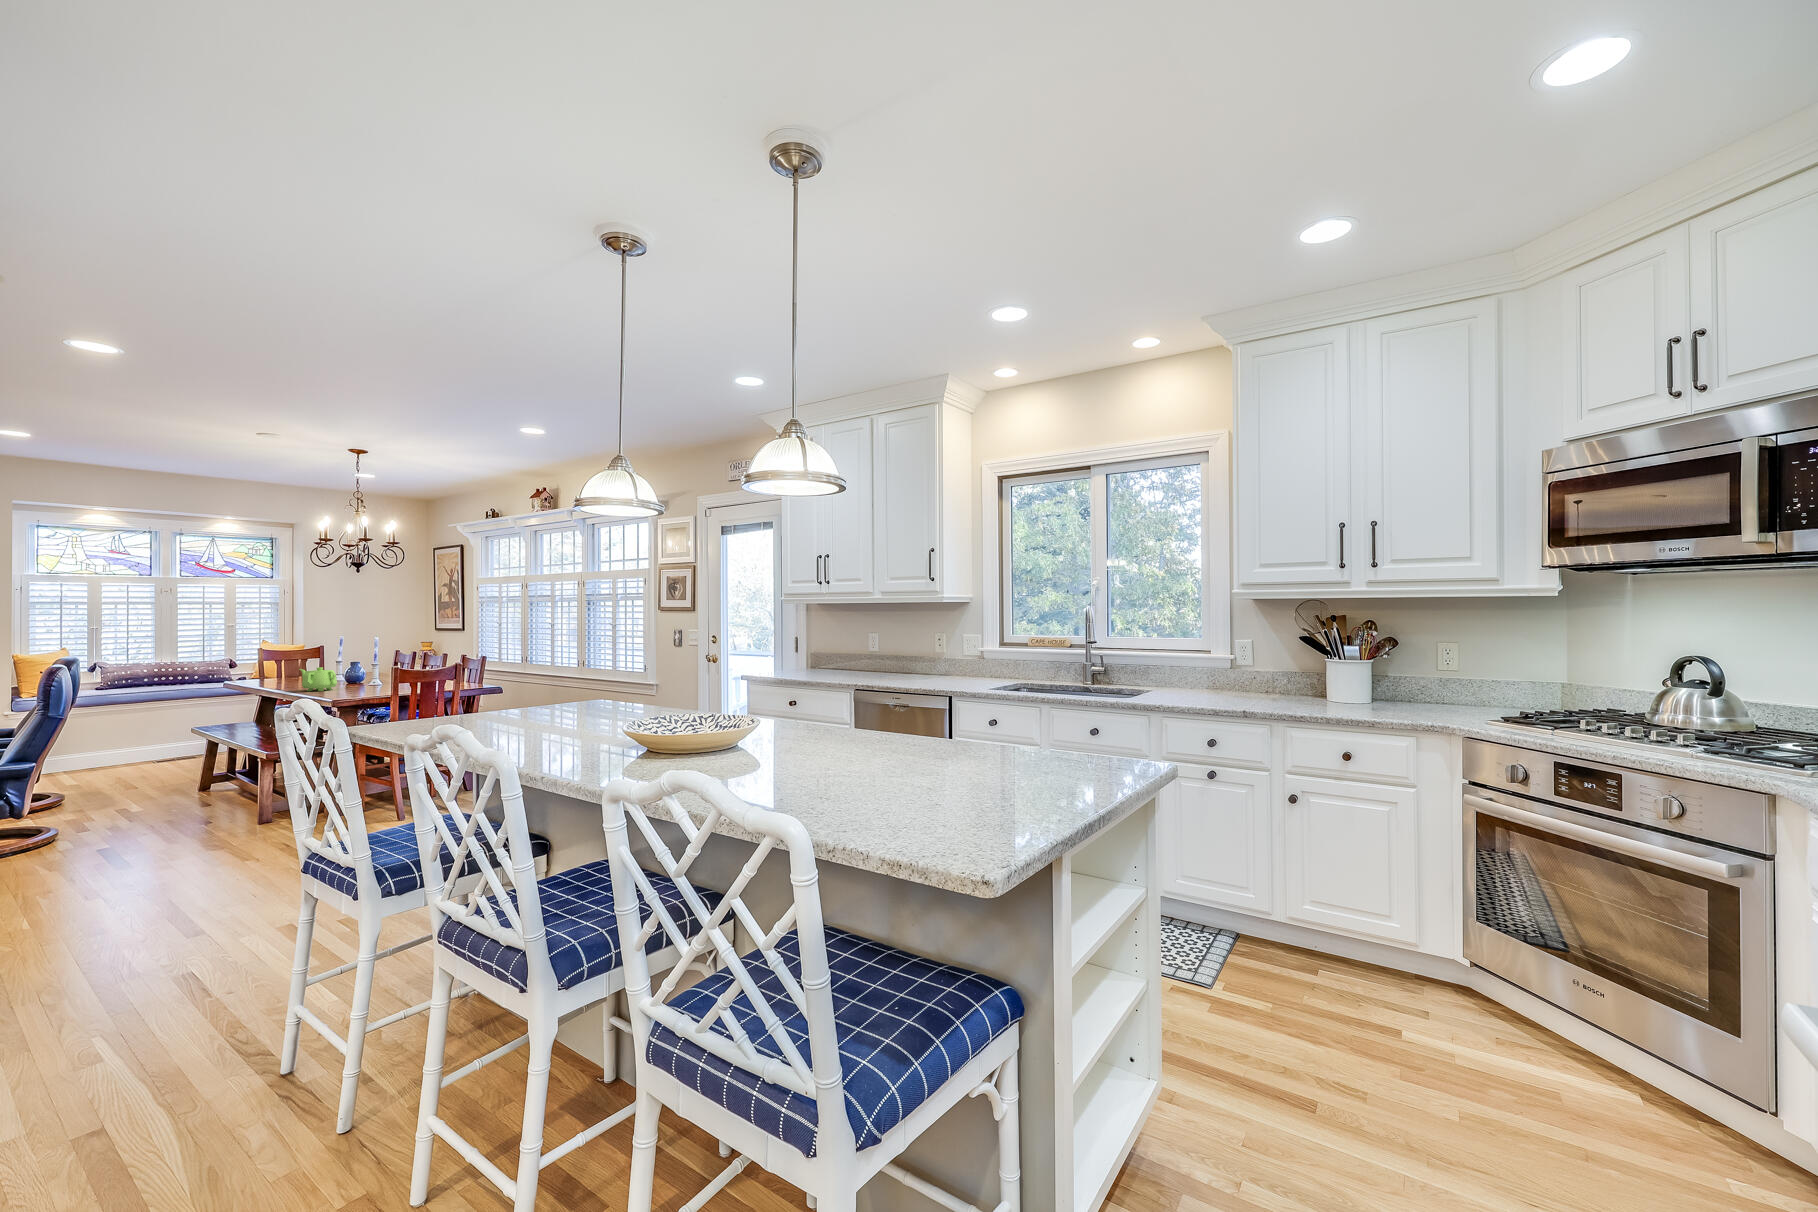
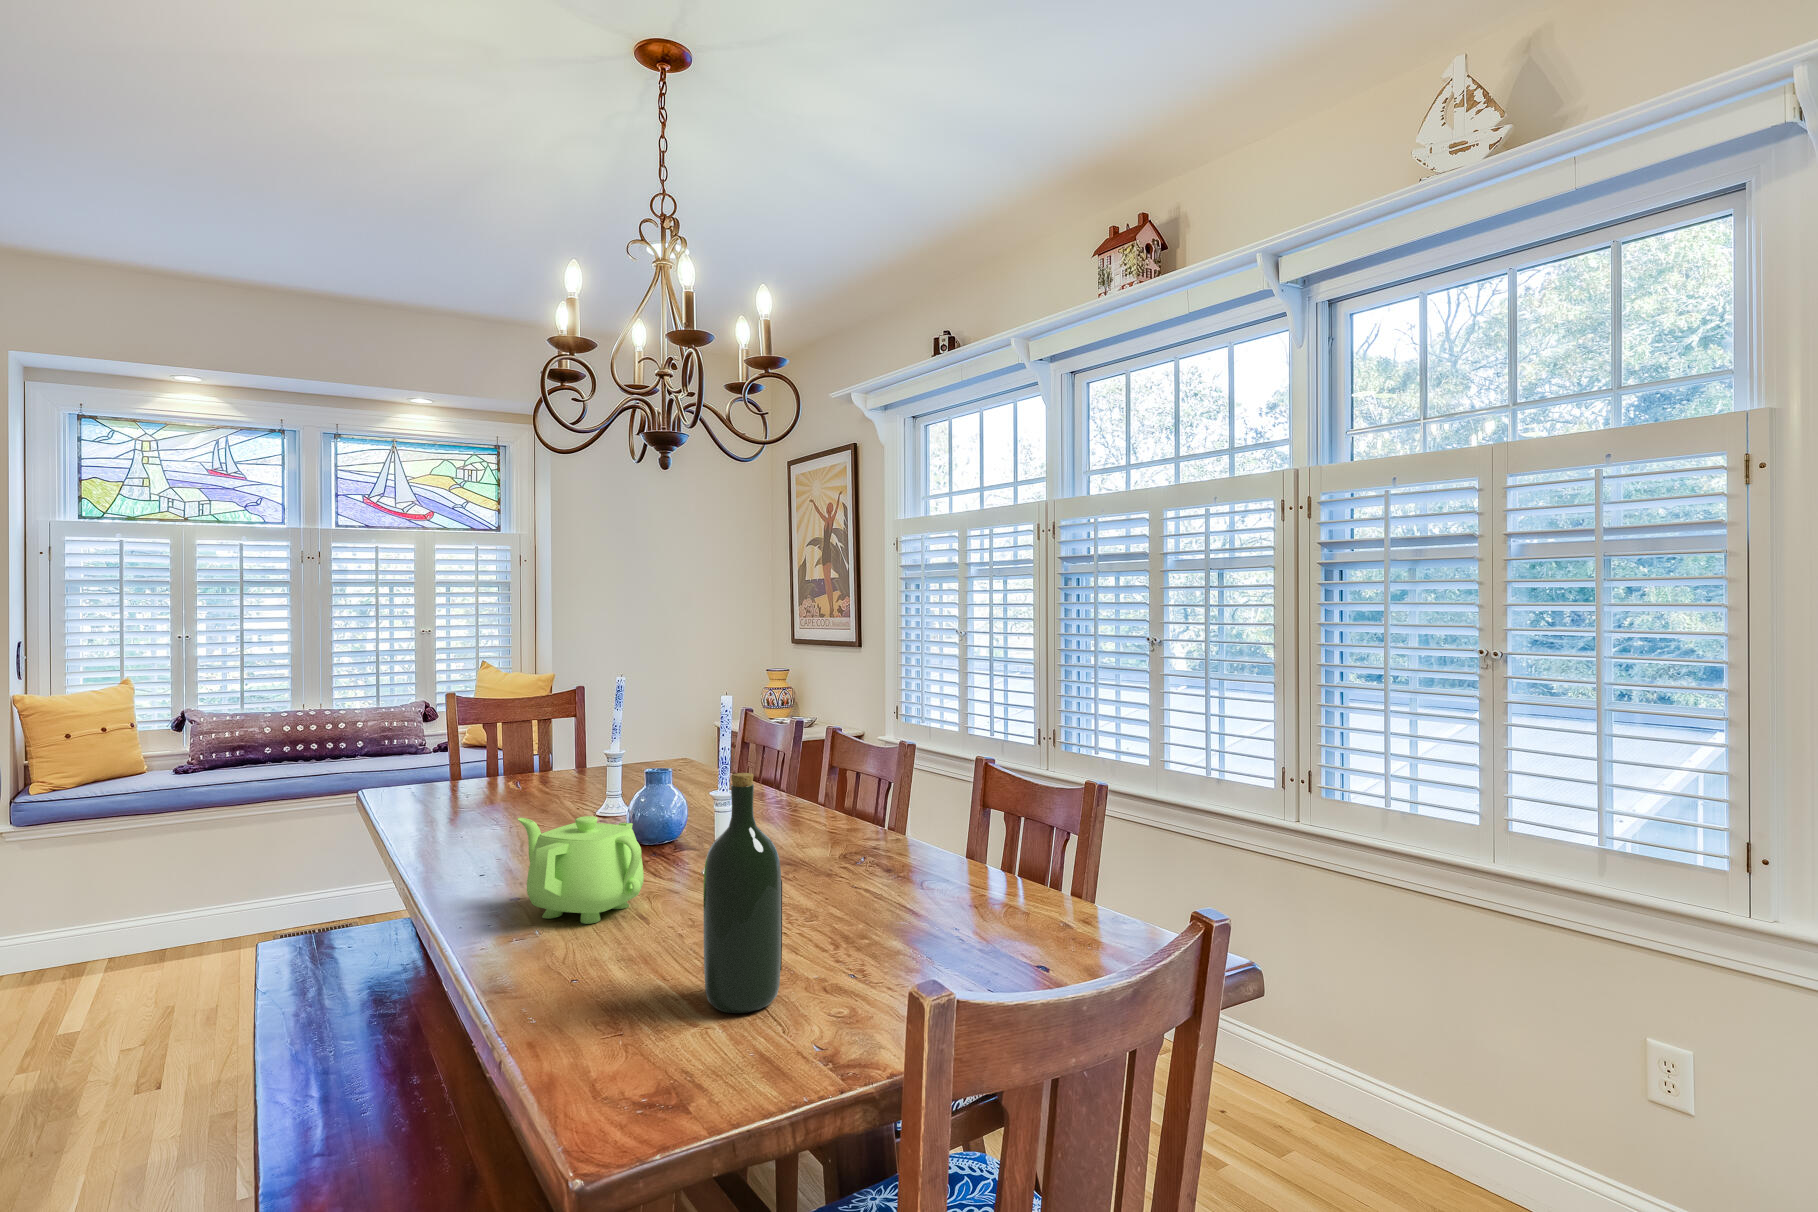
wine bottle: none [347,649,367,695] -> present [703,773,782,1013]

